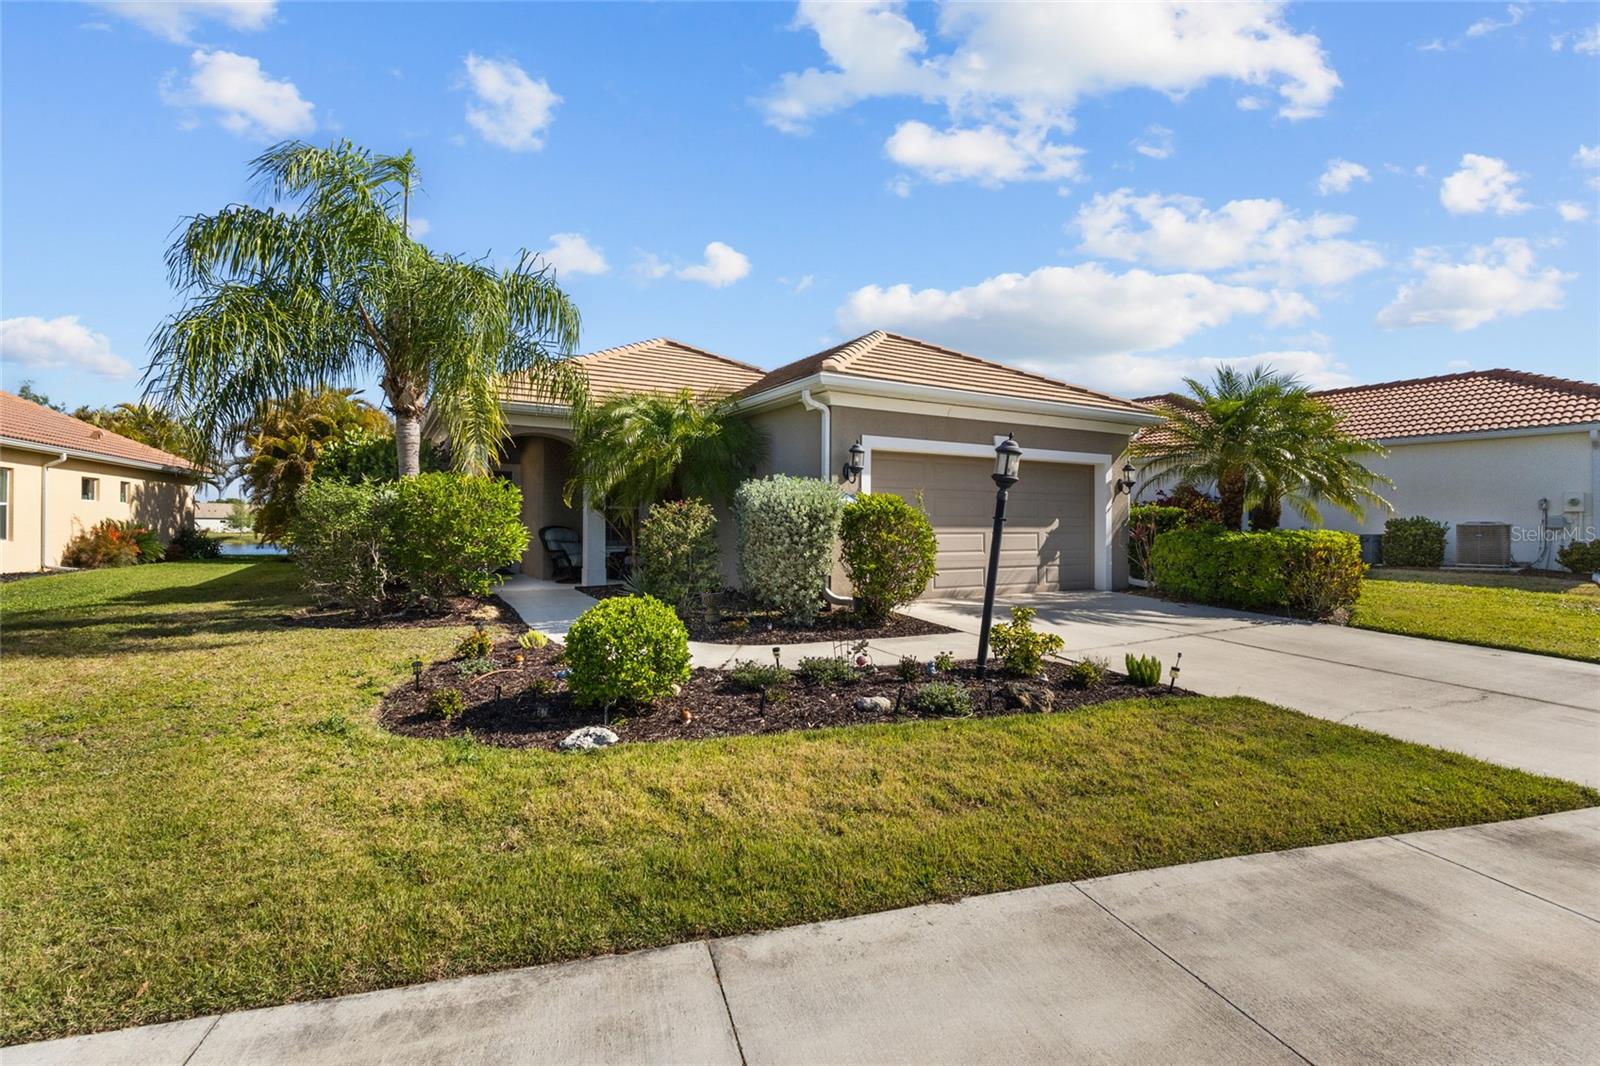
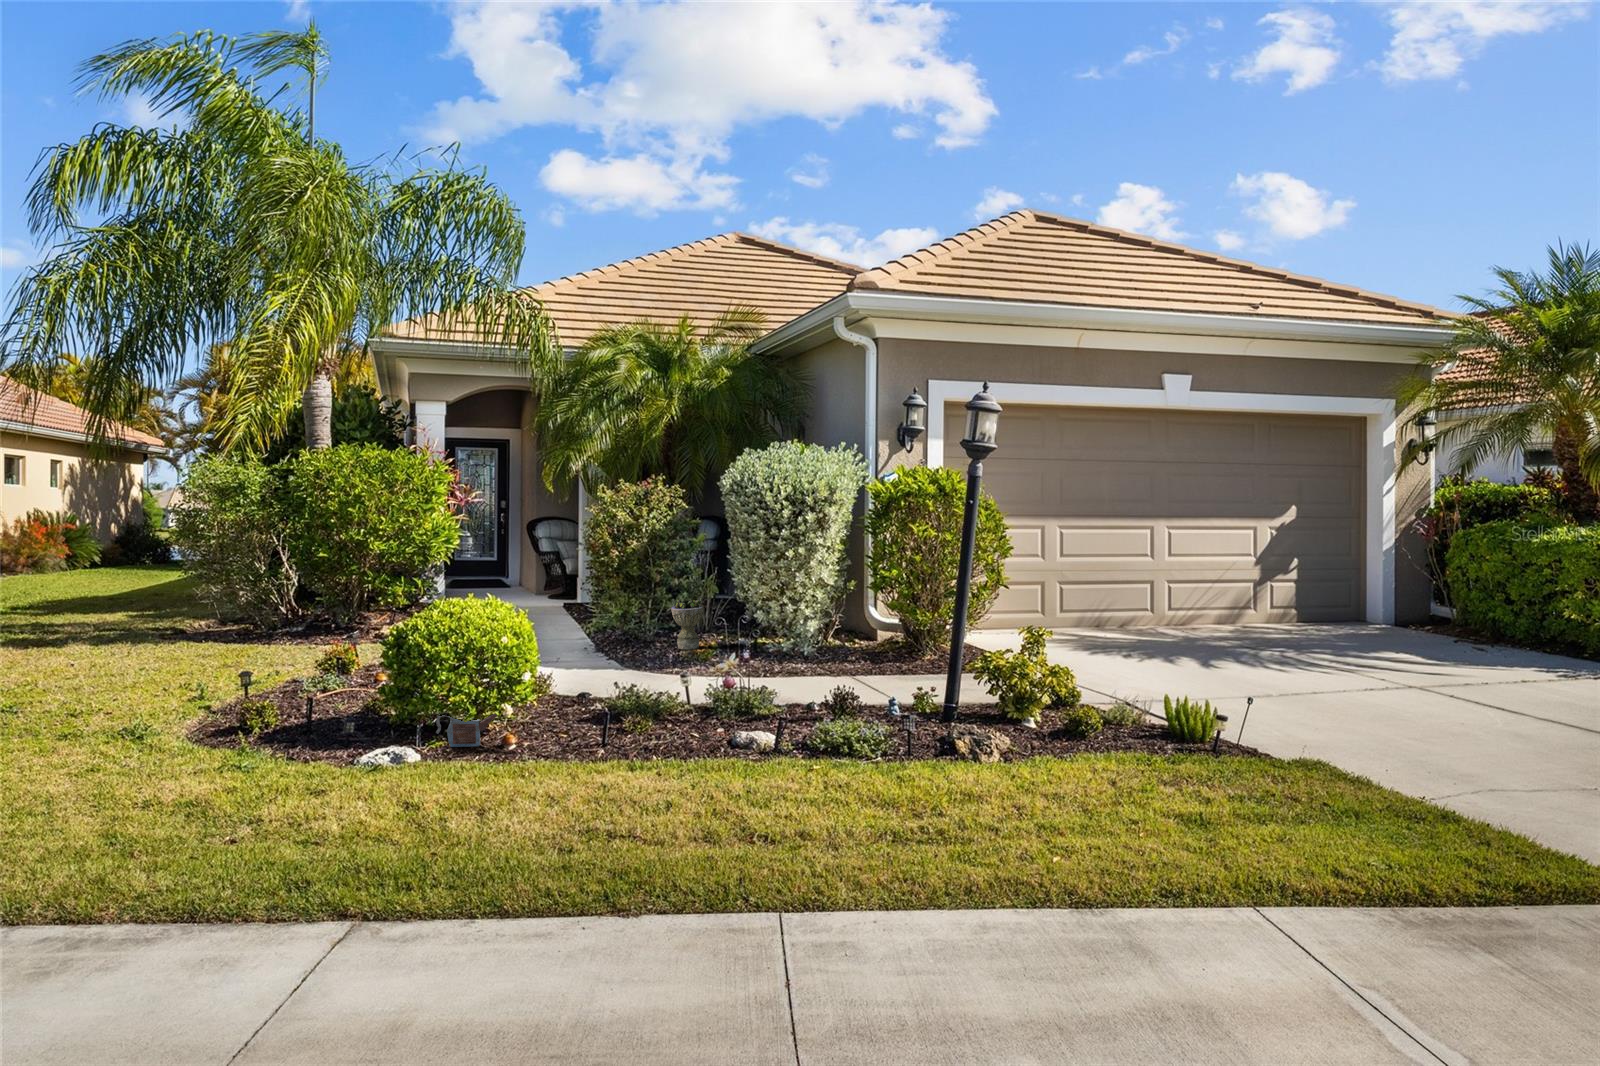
watering can: none [618,692,668,723] -> present [436,713,497,747]

